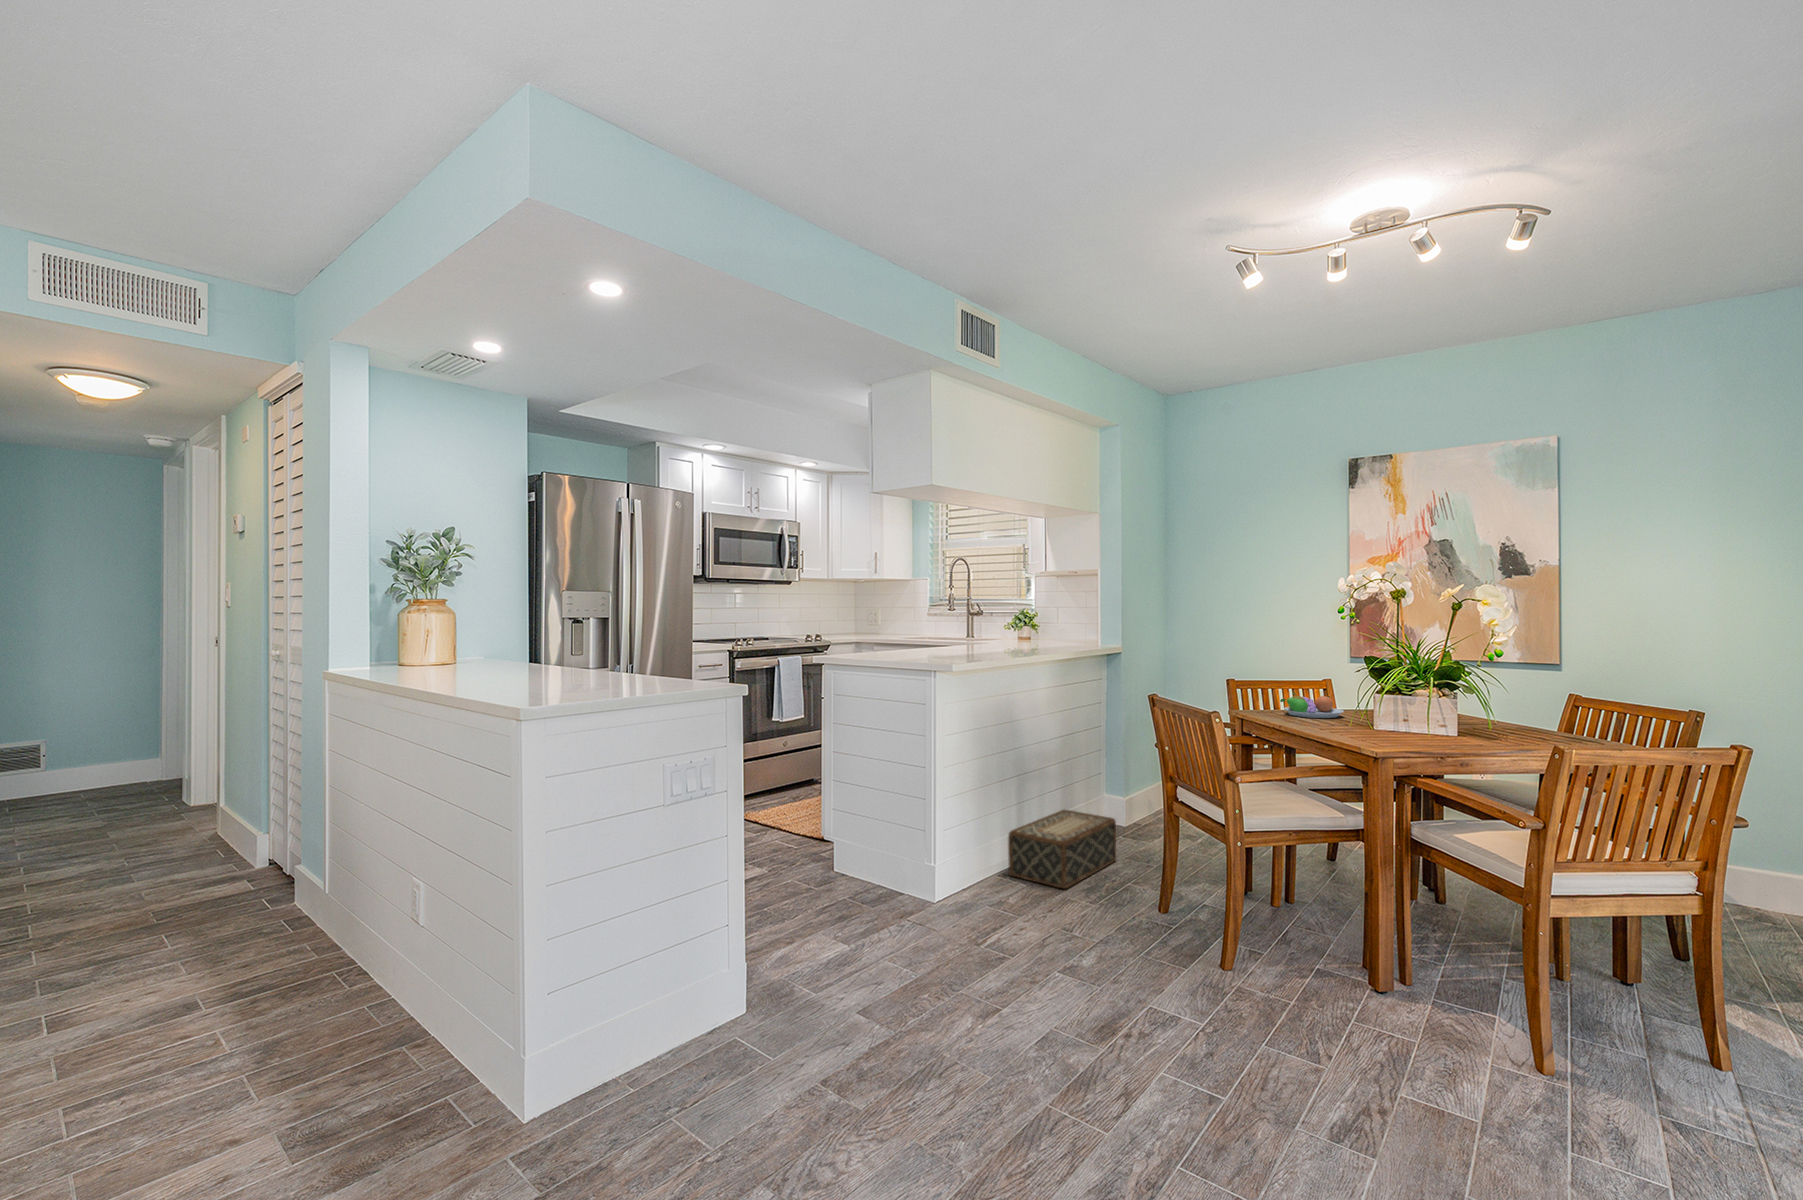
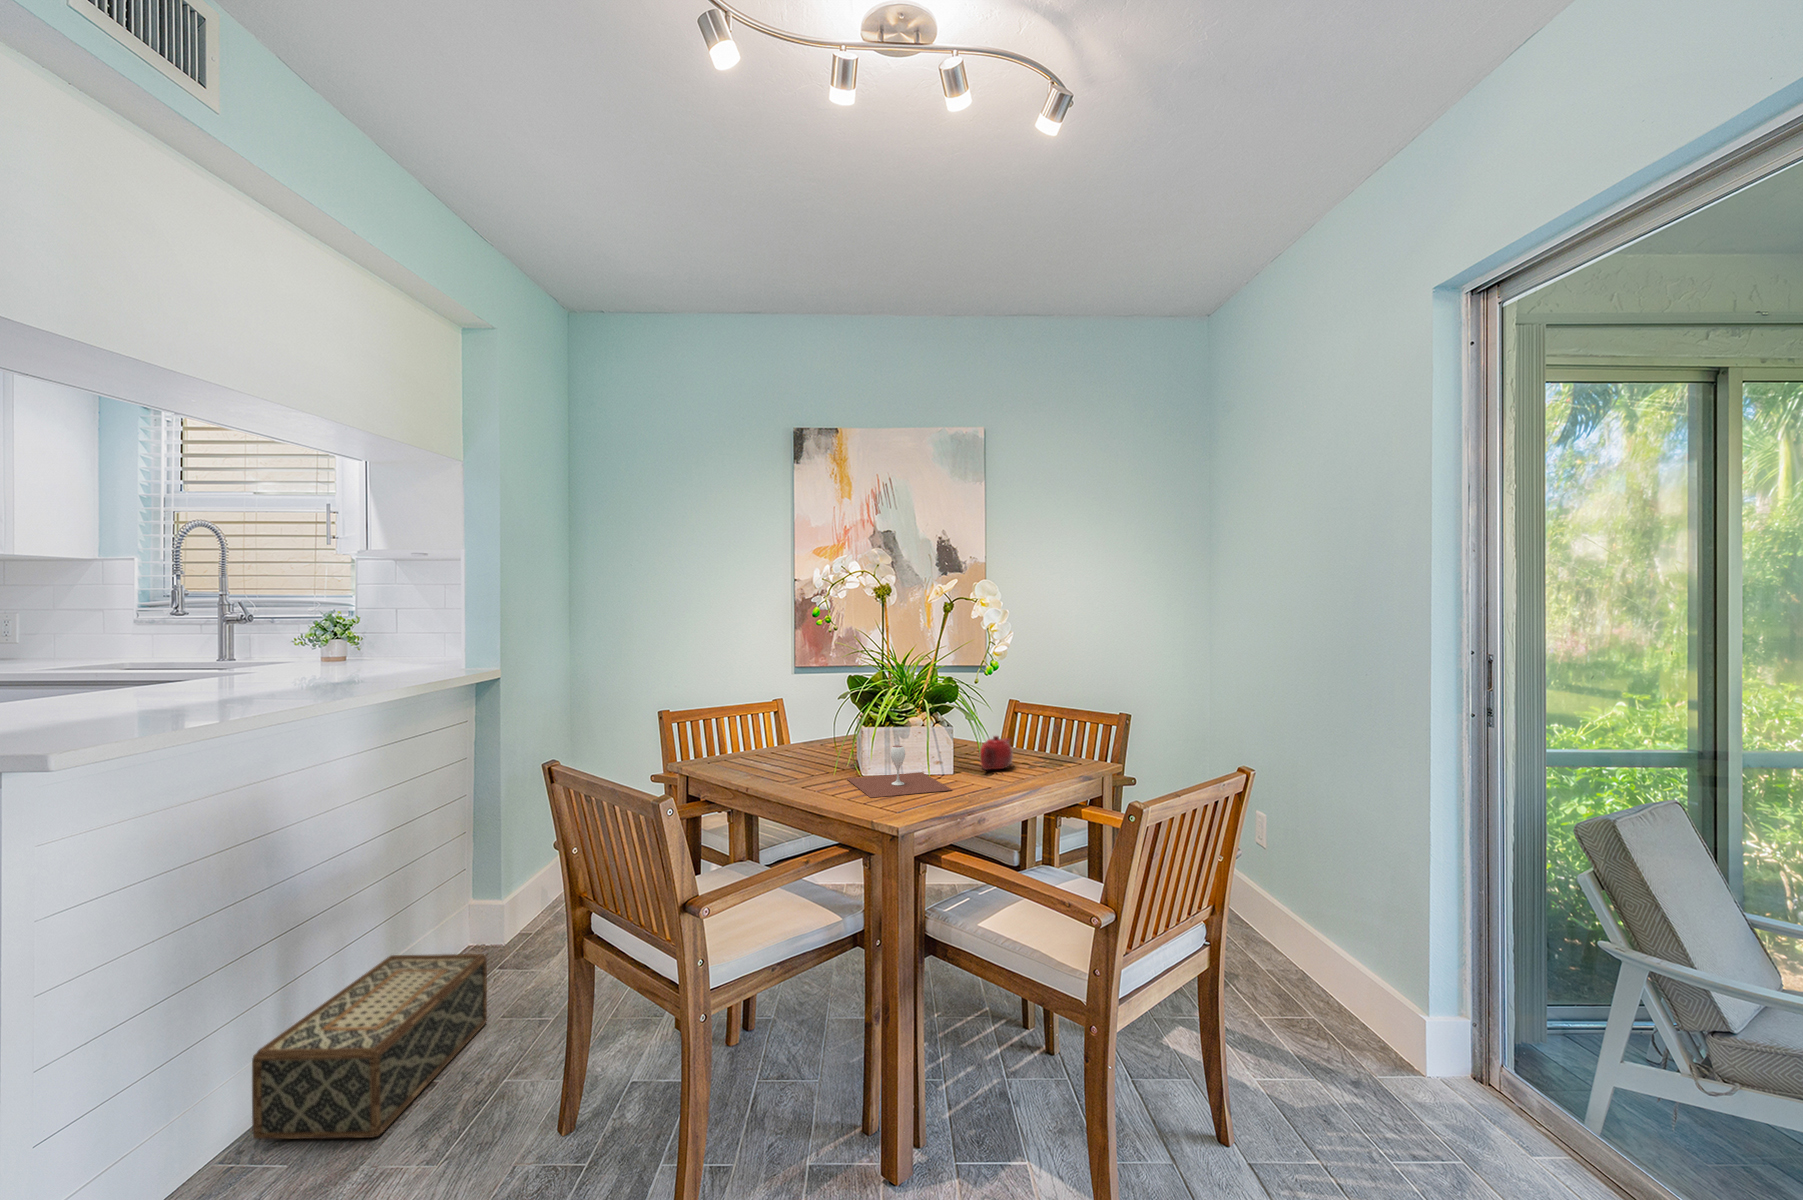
fruit bowl: present [1280,692,1344,718] -> none [735,724,811,759]
wine glass: none [1360,709,1445,744] -> present [847,745,952,798]
teapot: none [1483,712,1525,739] -> present [979,736,1013,770]

